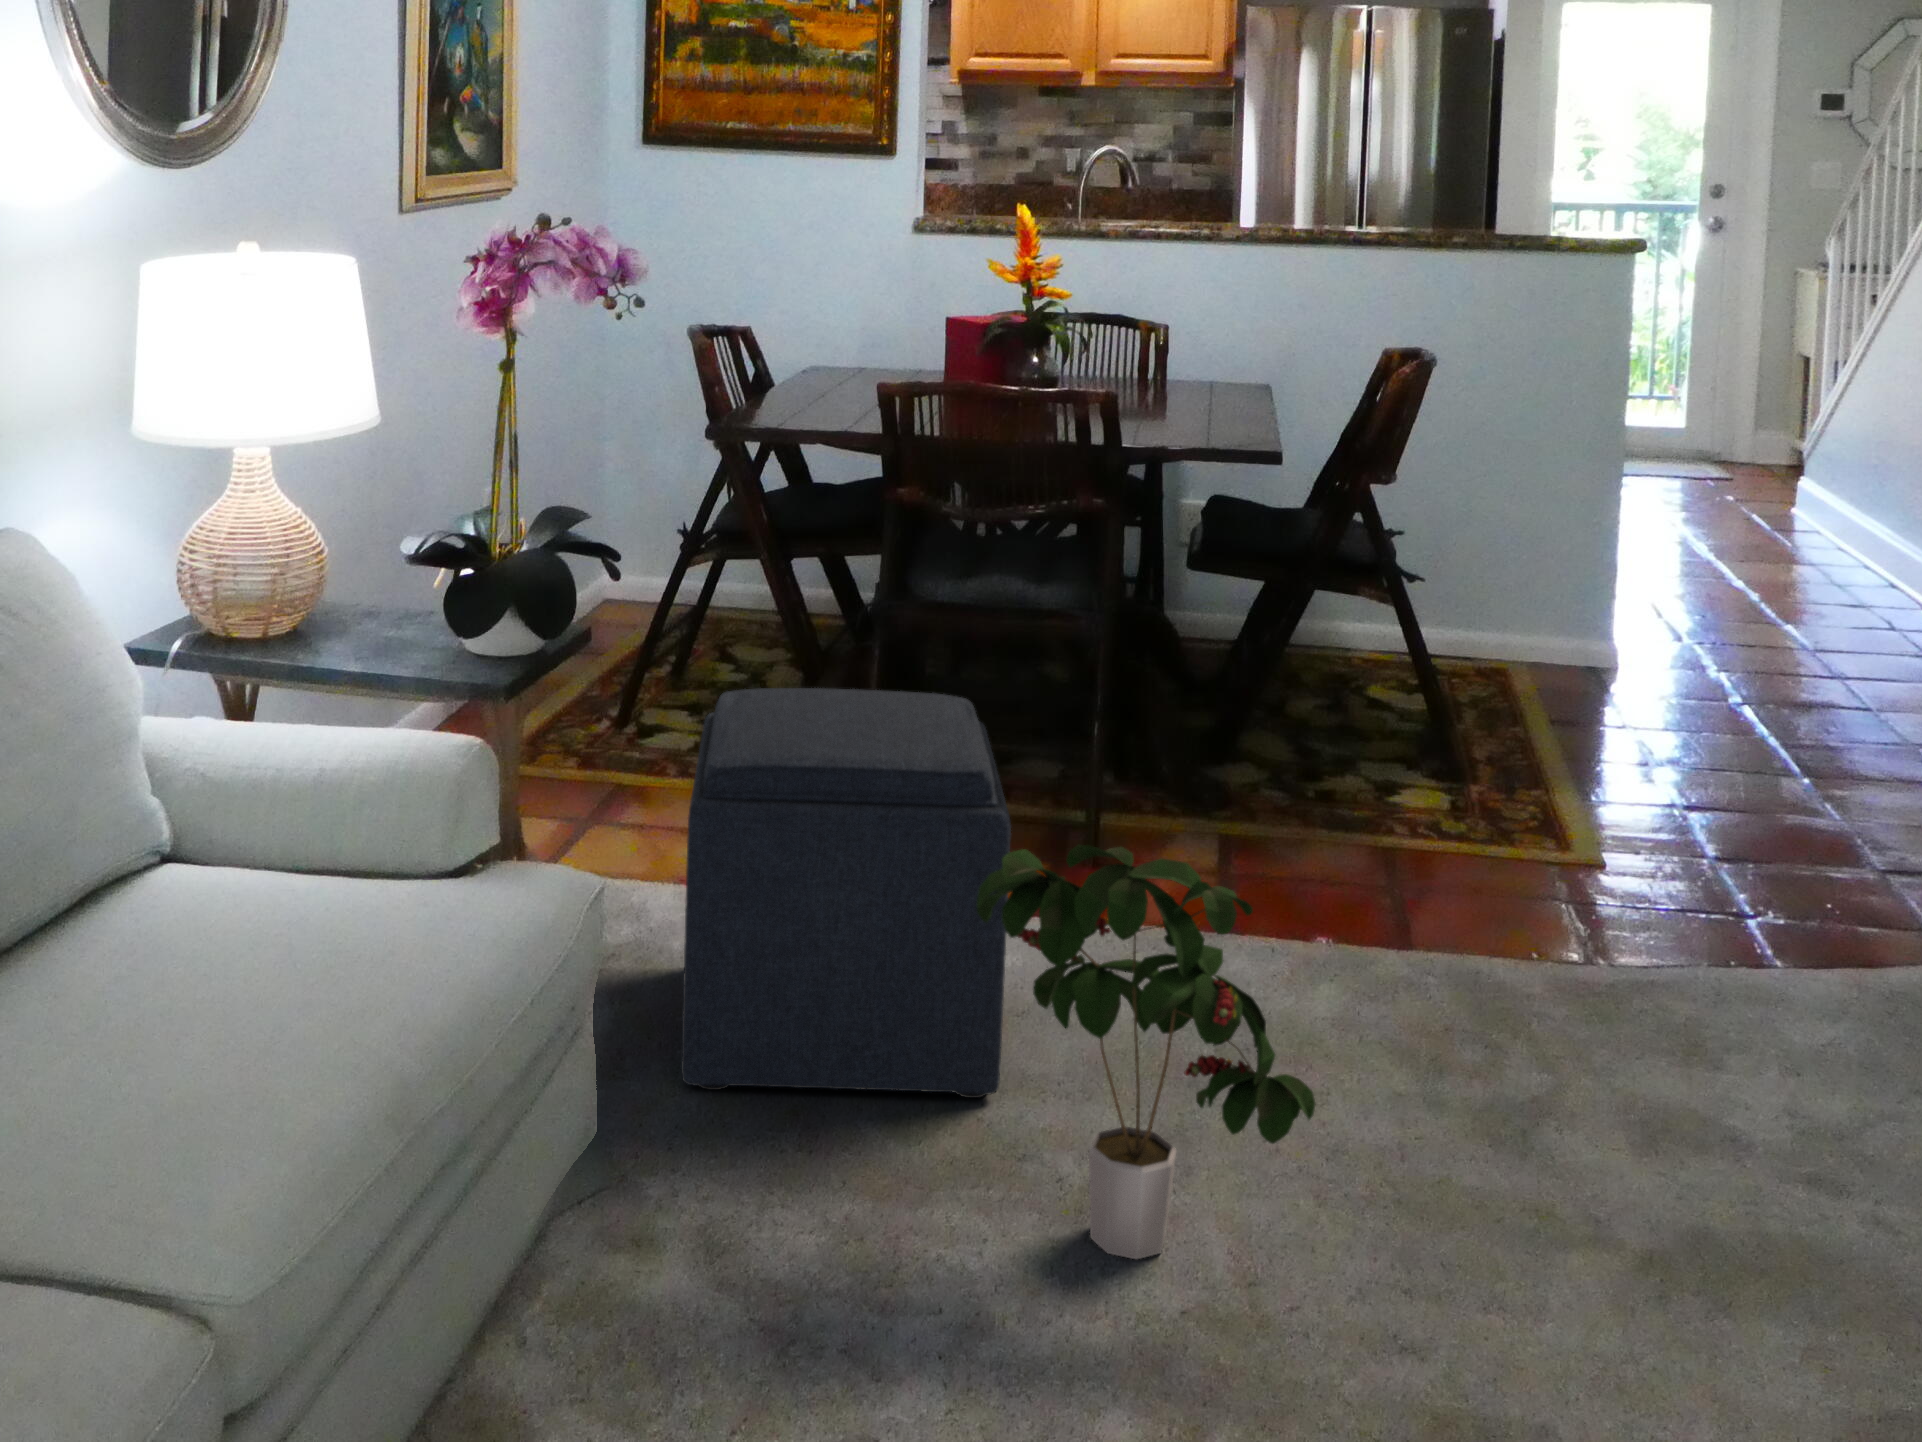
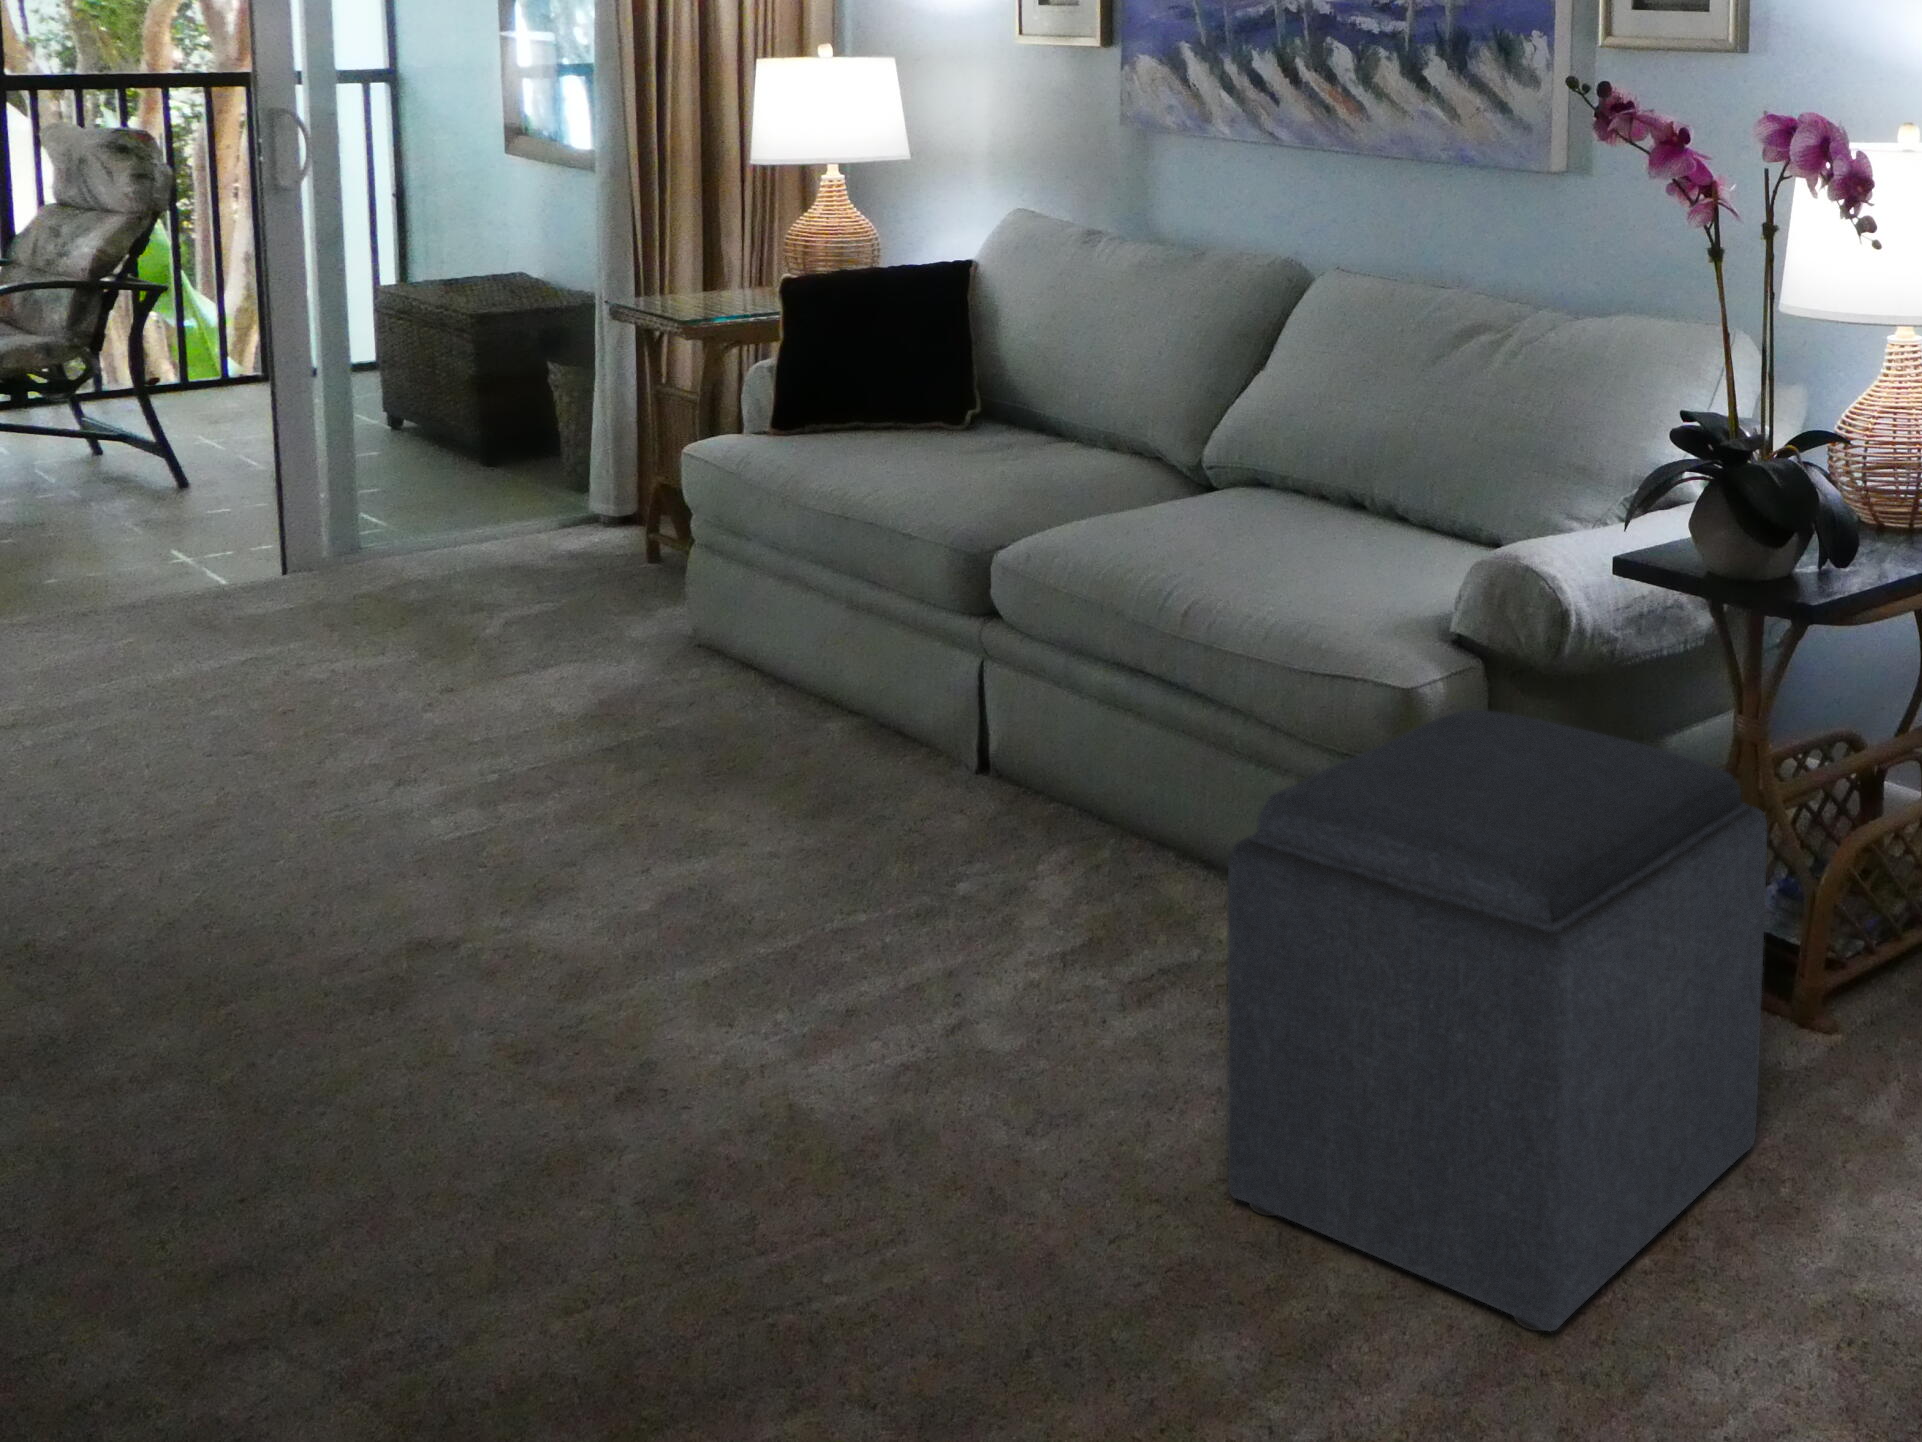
potted plant: present [977,845,1316,1259] -> none [695,735,1122,1185]

